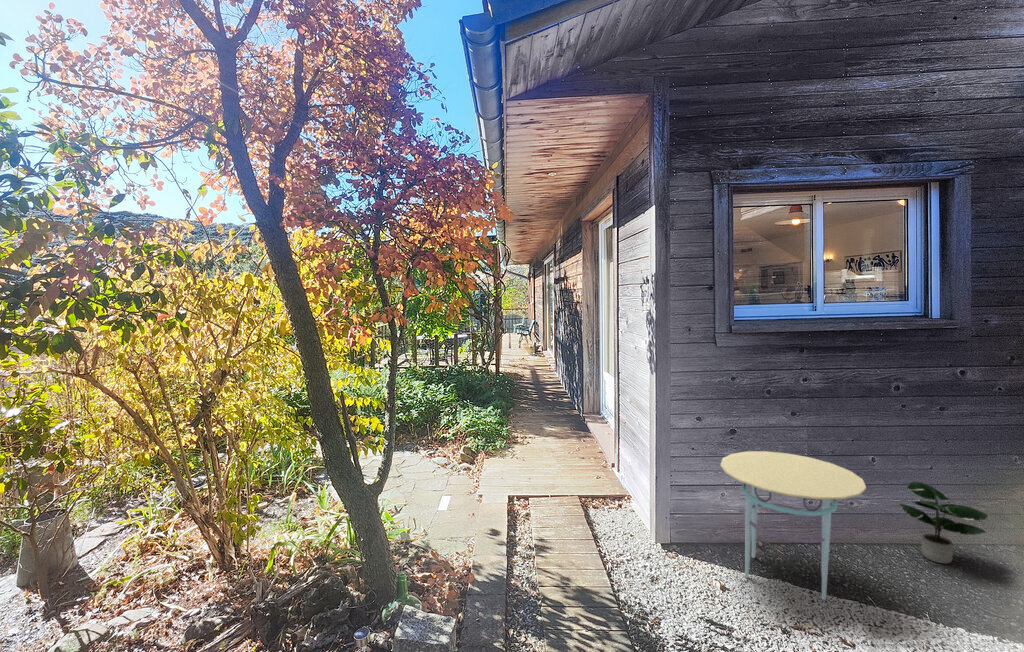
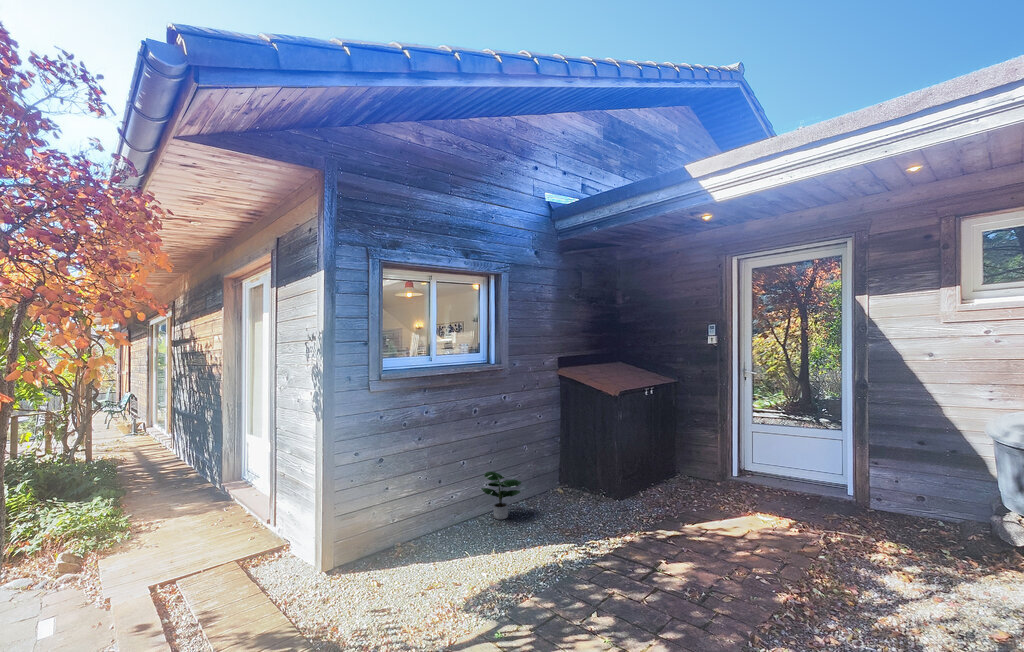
side table: present [721,451,866,600] -> none [373,469,463,571]

